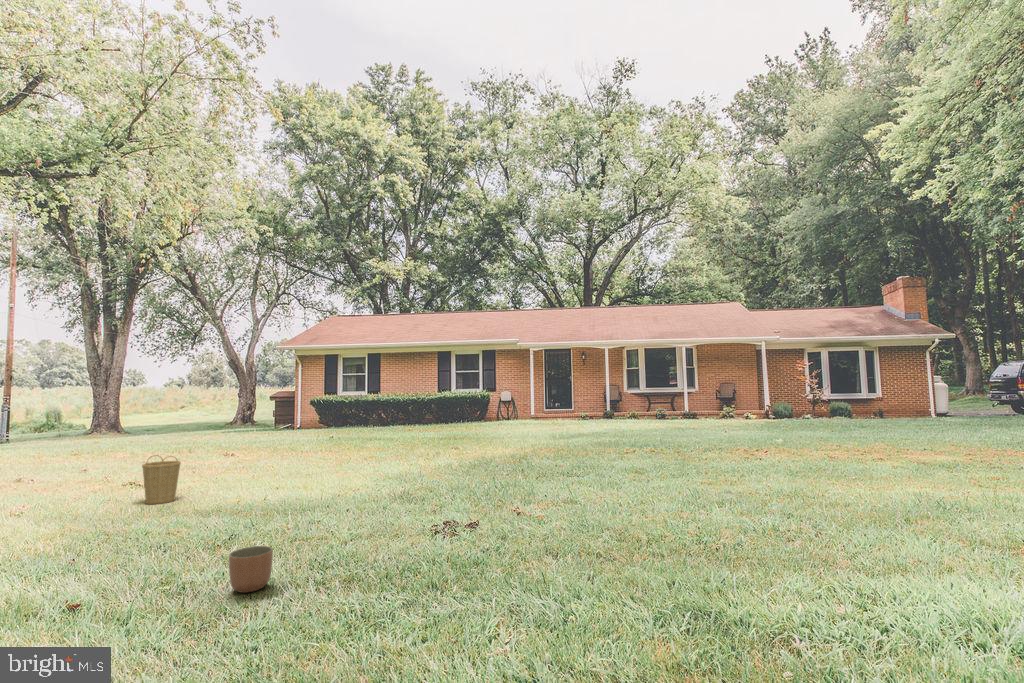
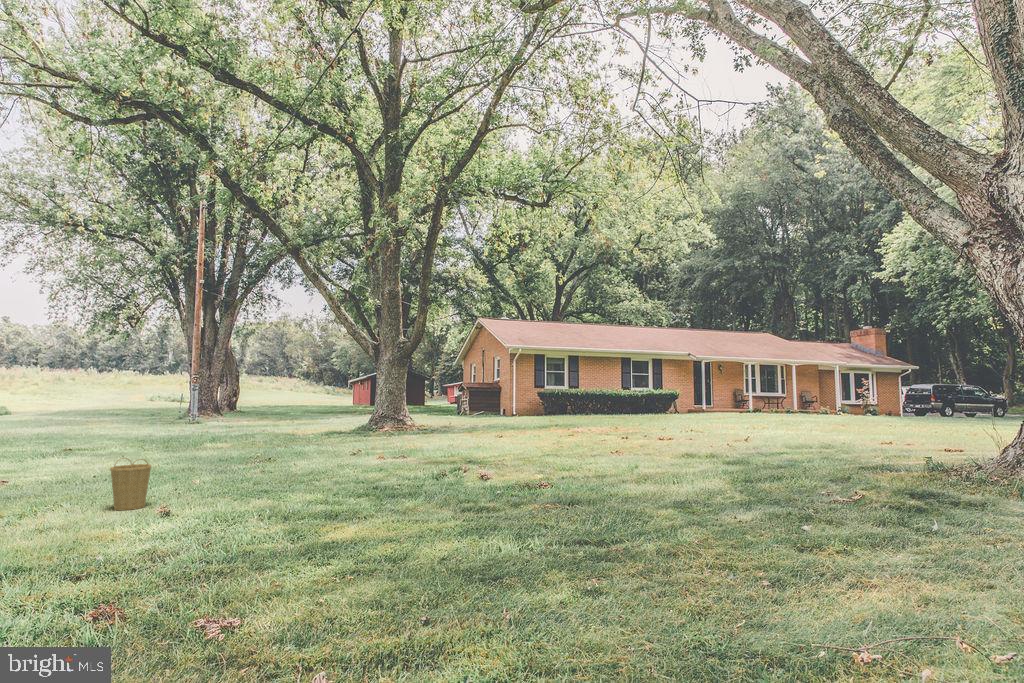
planter: present [229,546,273,593] -> none [219,552,263,599]

